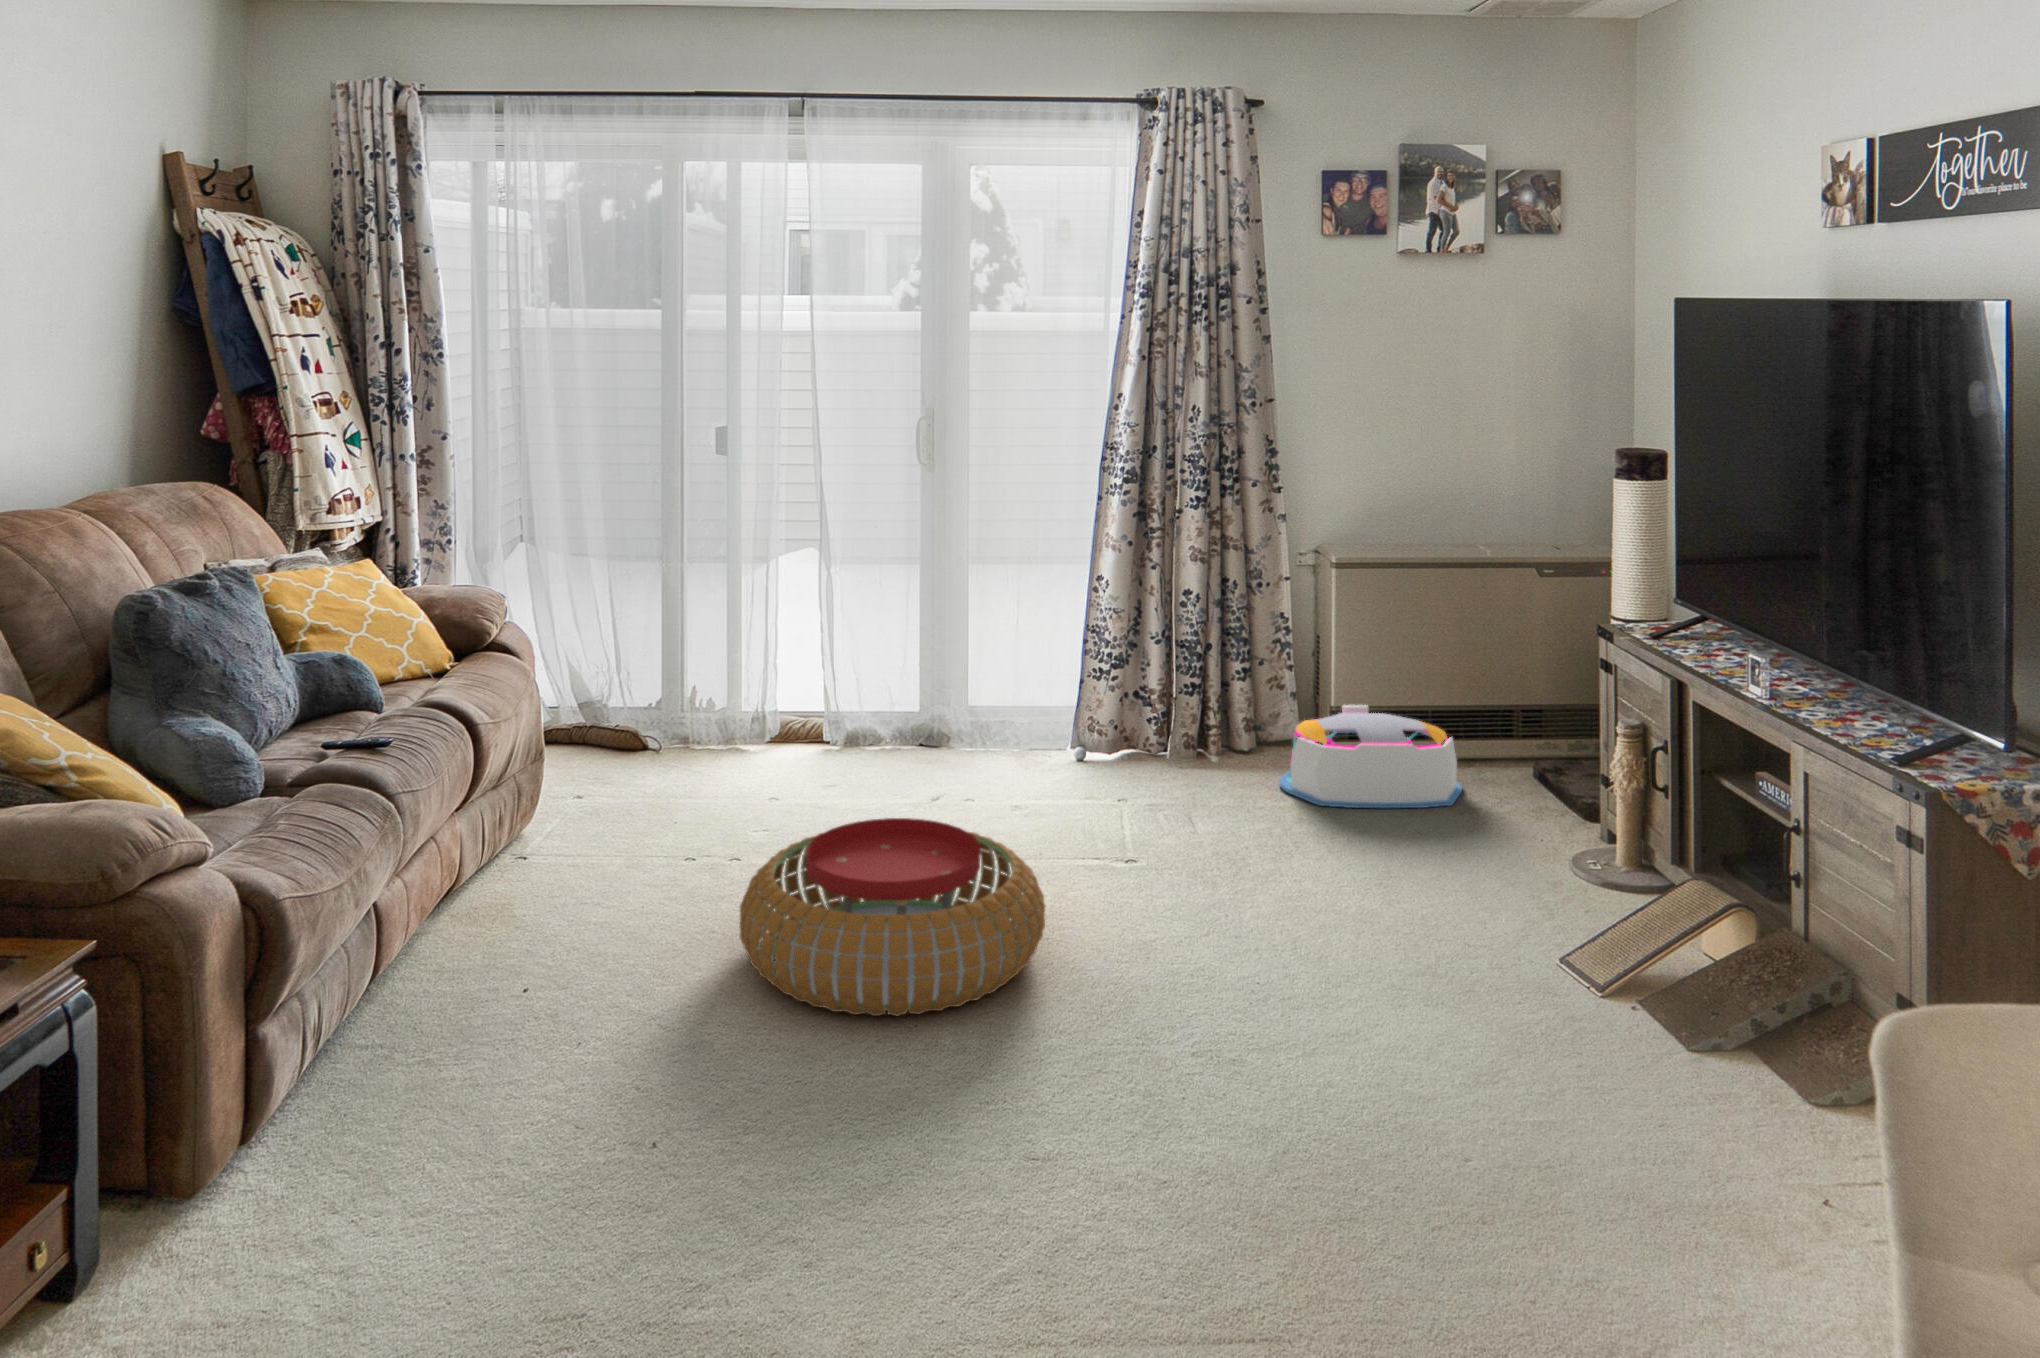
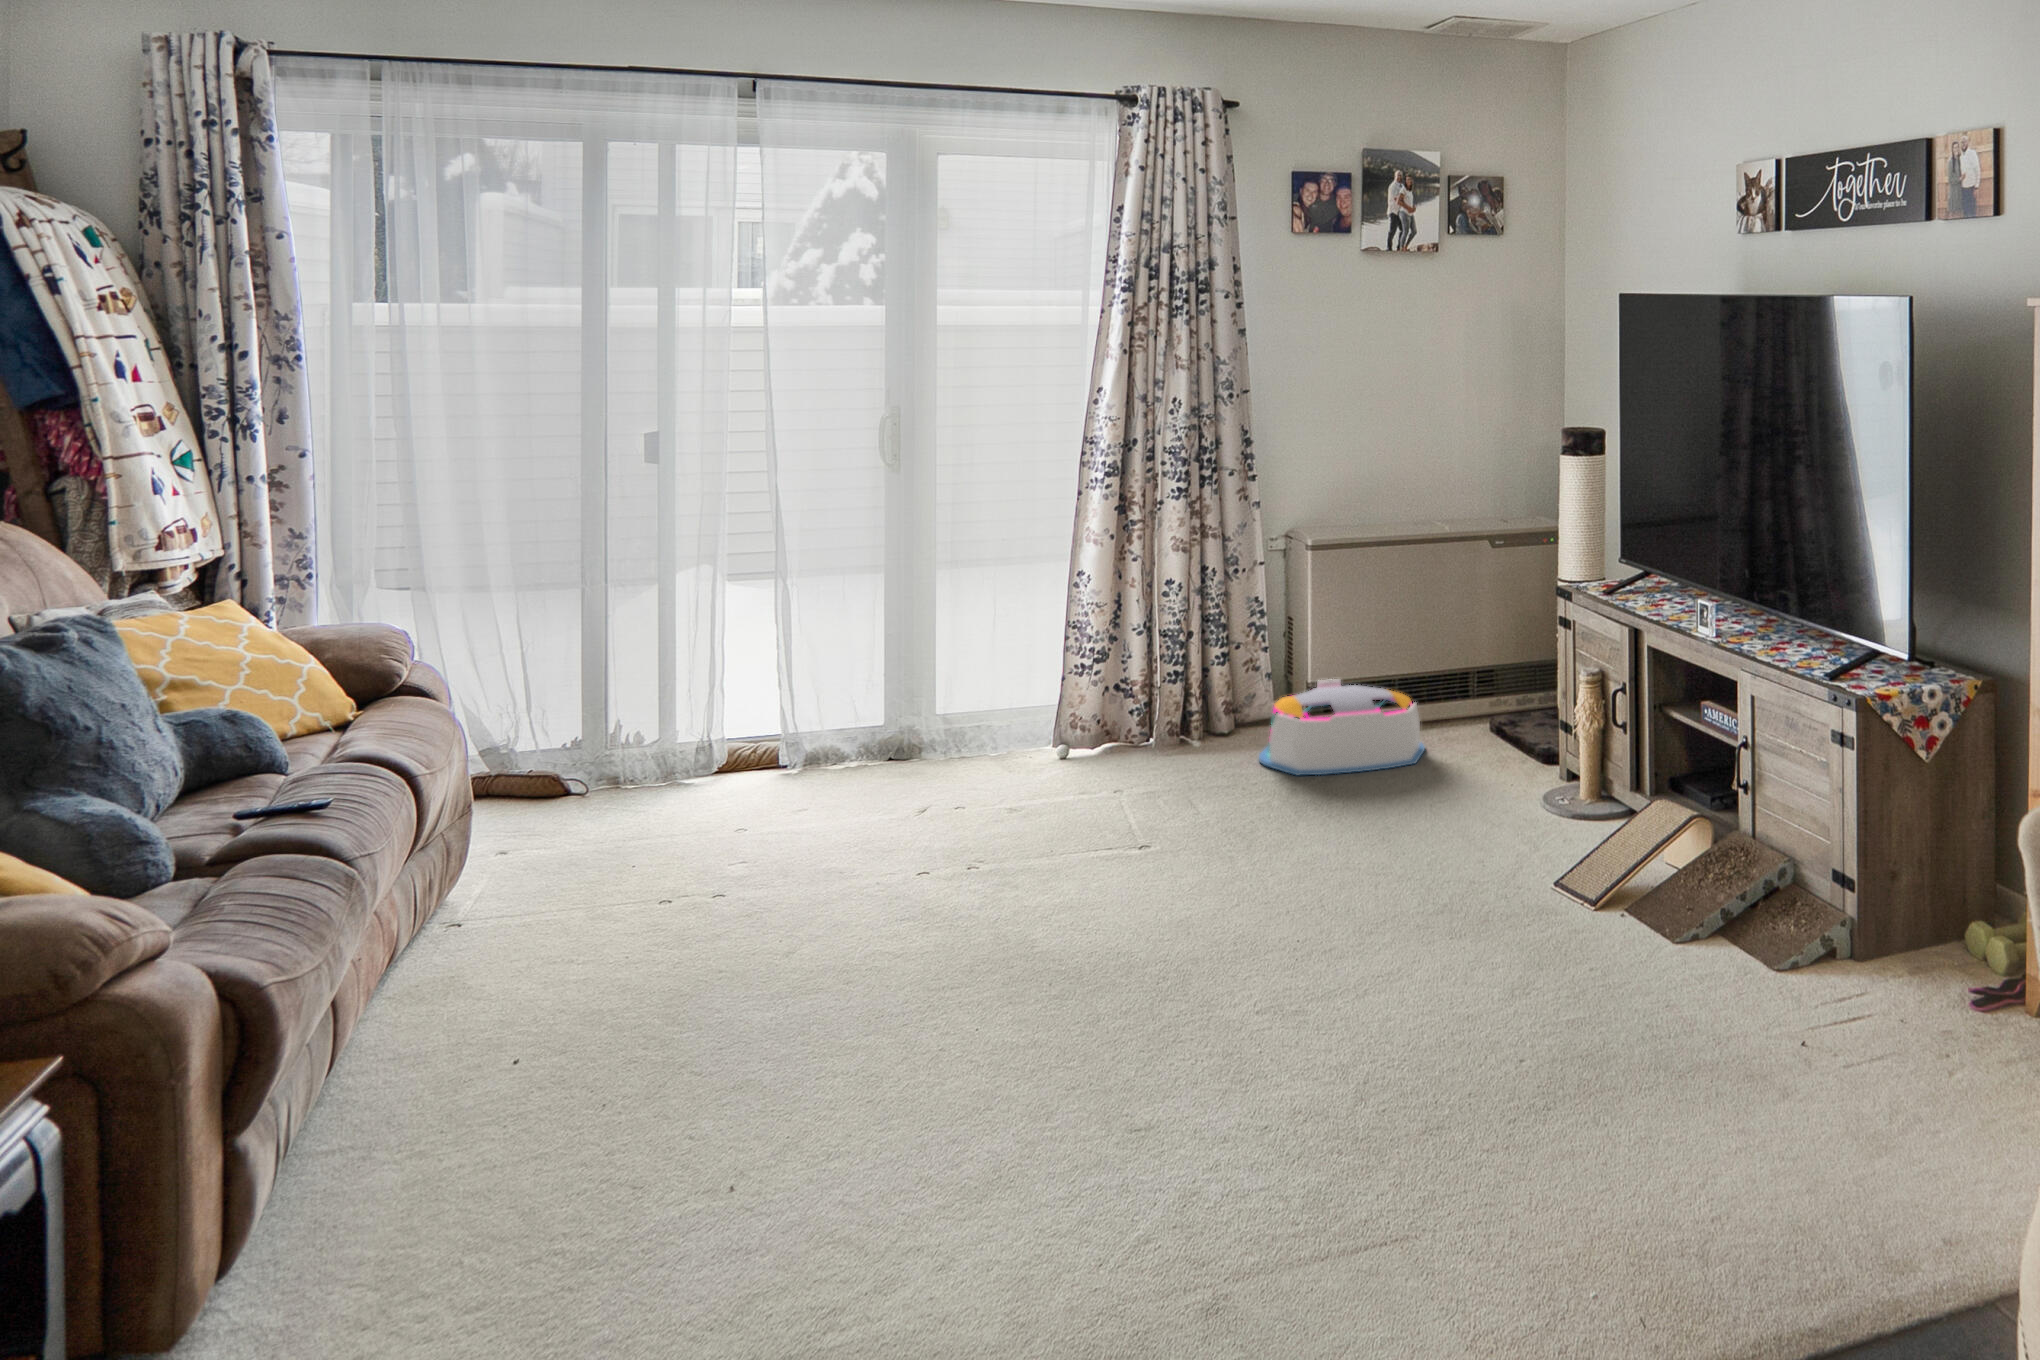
pouf: present [740,818,1045,1016] -> none [733,824,1048,1011]

